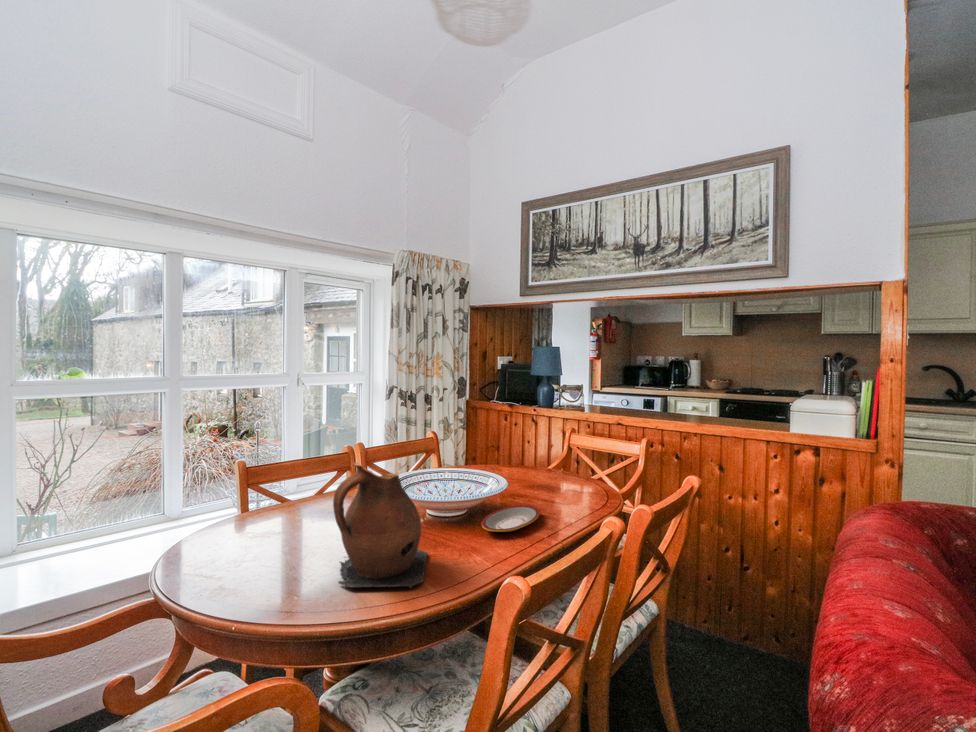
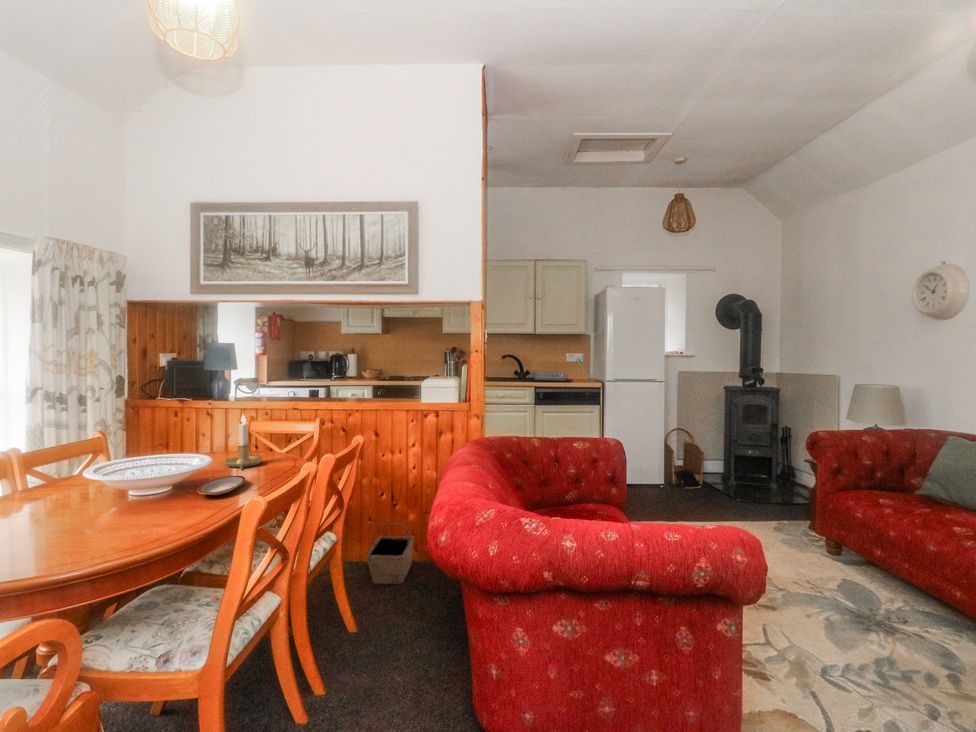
candlestick: none [527,428,571,496] -> present [224,415,263,469]
ceramic pitcher: present [333,463,428,588] -> none [73,445,169,546]
basket: none [701,593,775,693] -> present [366,523,414,584]

